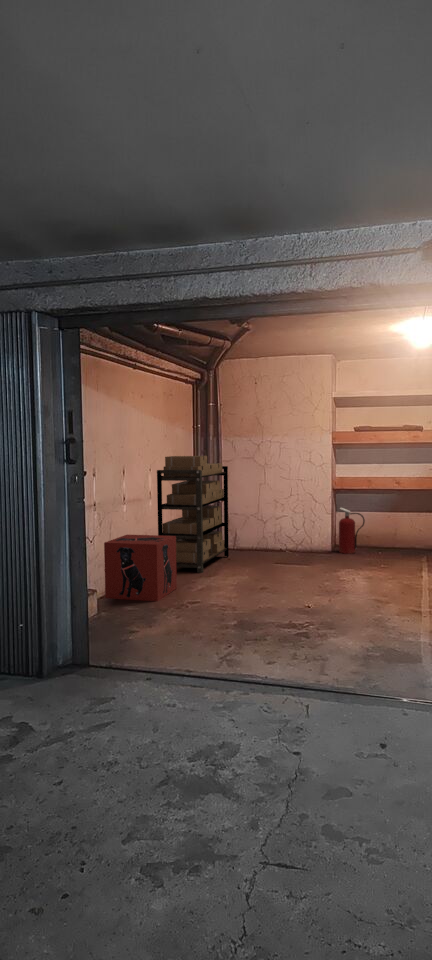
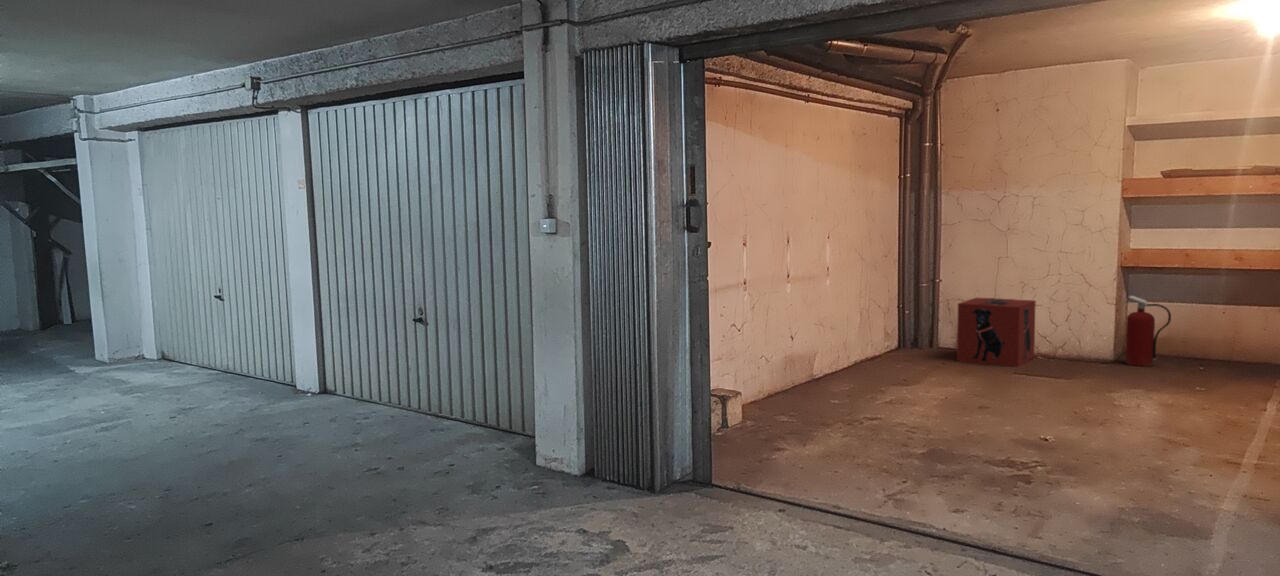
shelving unit: present [157,456,229,573] -> none [838,217,946,381]
storage box: present [104,535,177,601] -> present [957,298,1036,367]

